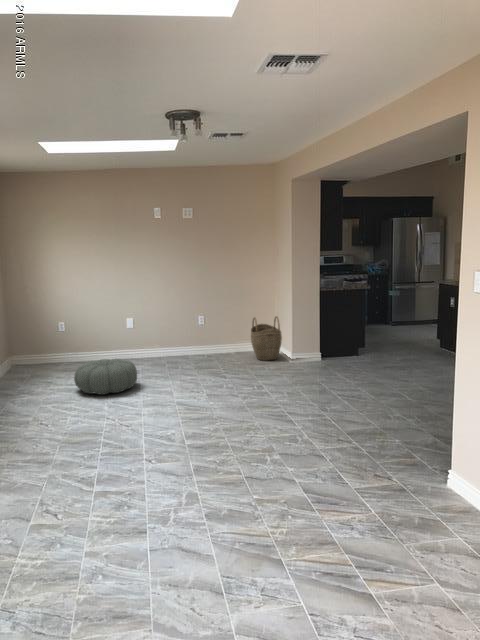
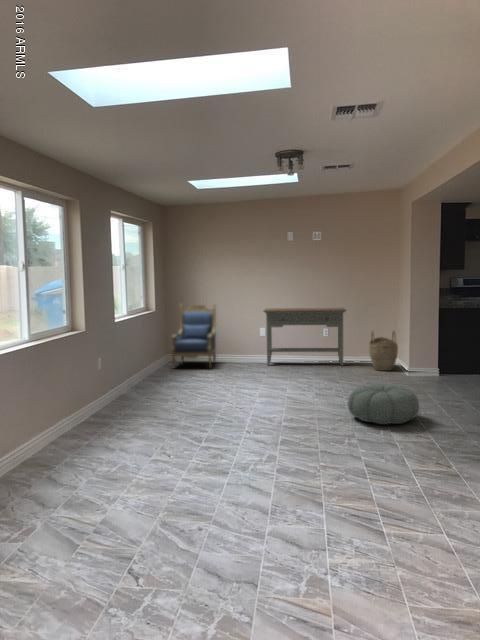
armchair: none [18,288,75,376] -> present [171,305,216,368]
console table: none [131,293,225,363] -> present [264,308,346,366]
pouf: present [74,359,137,394] -> present [348,384,419,424]

